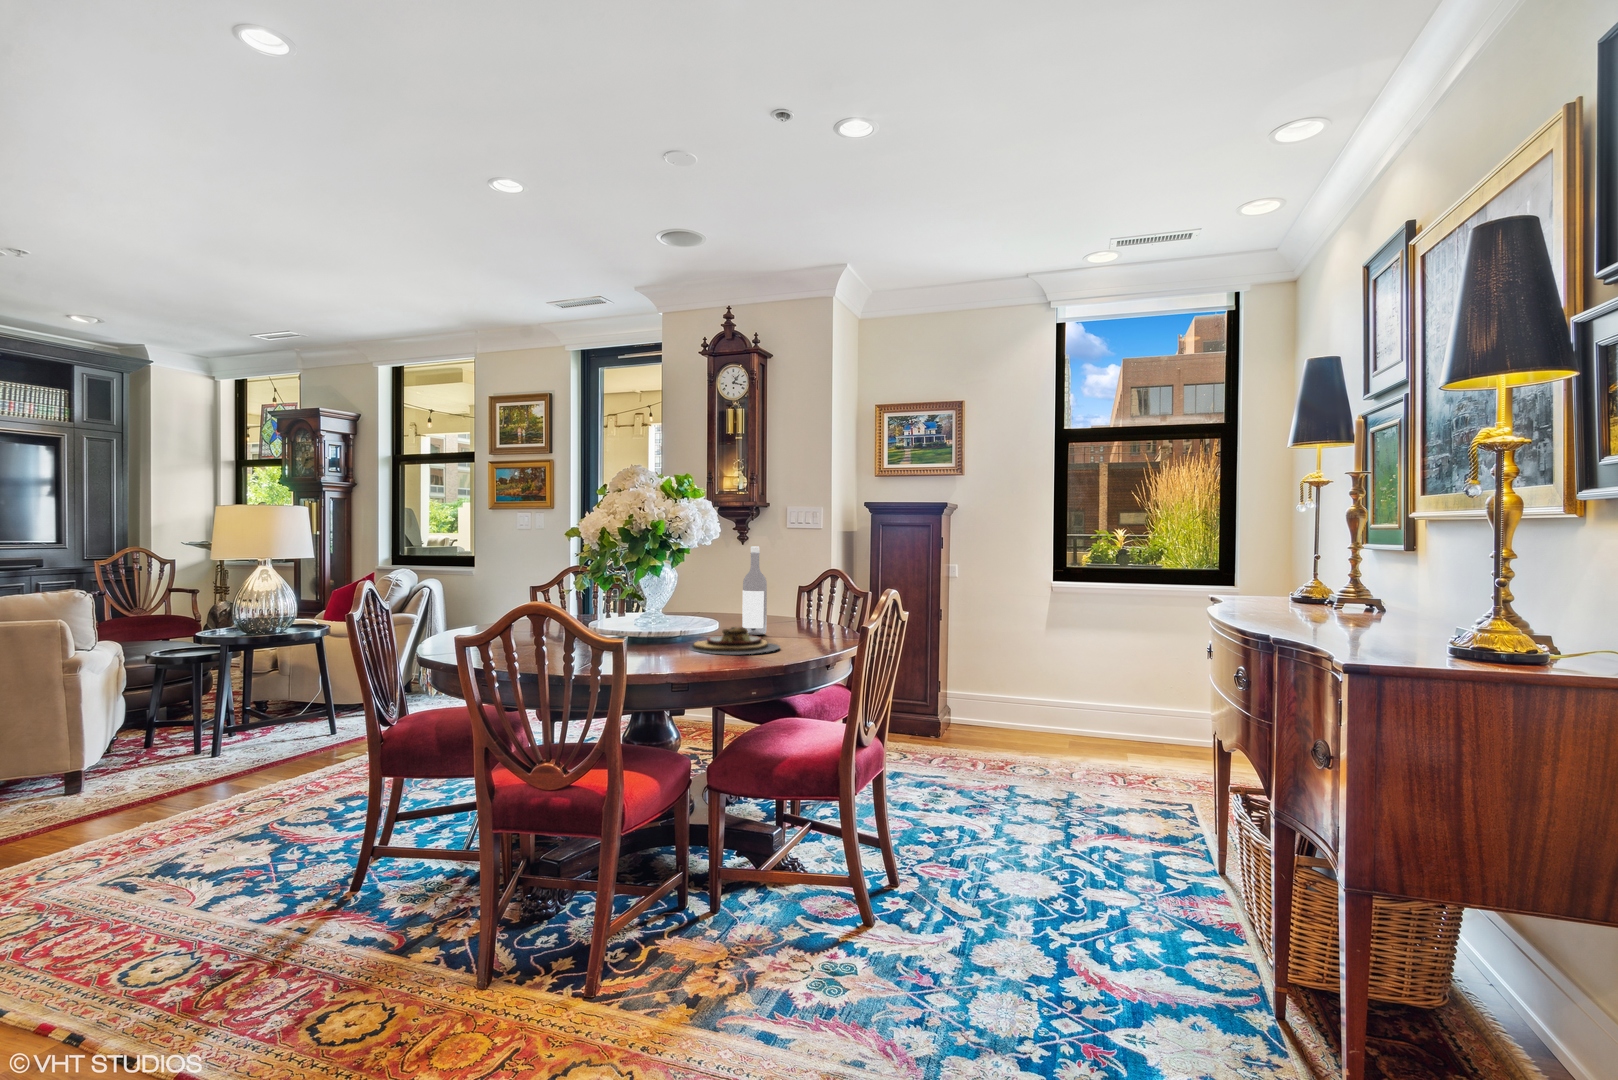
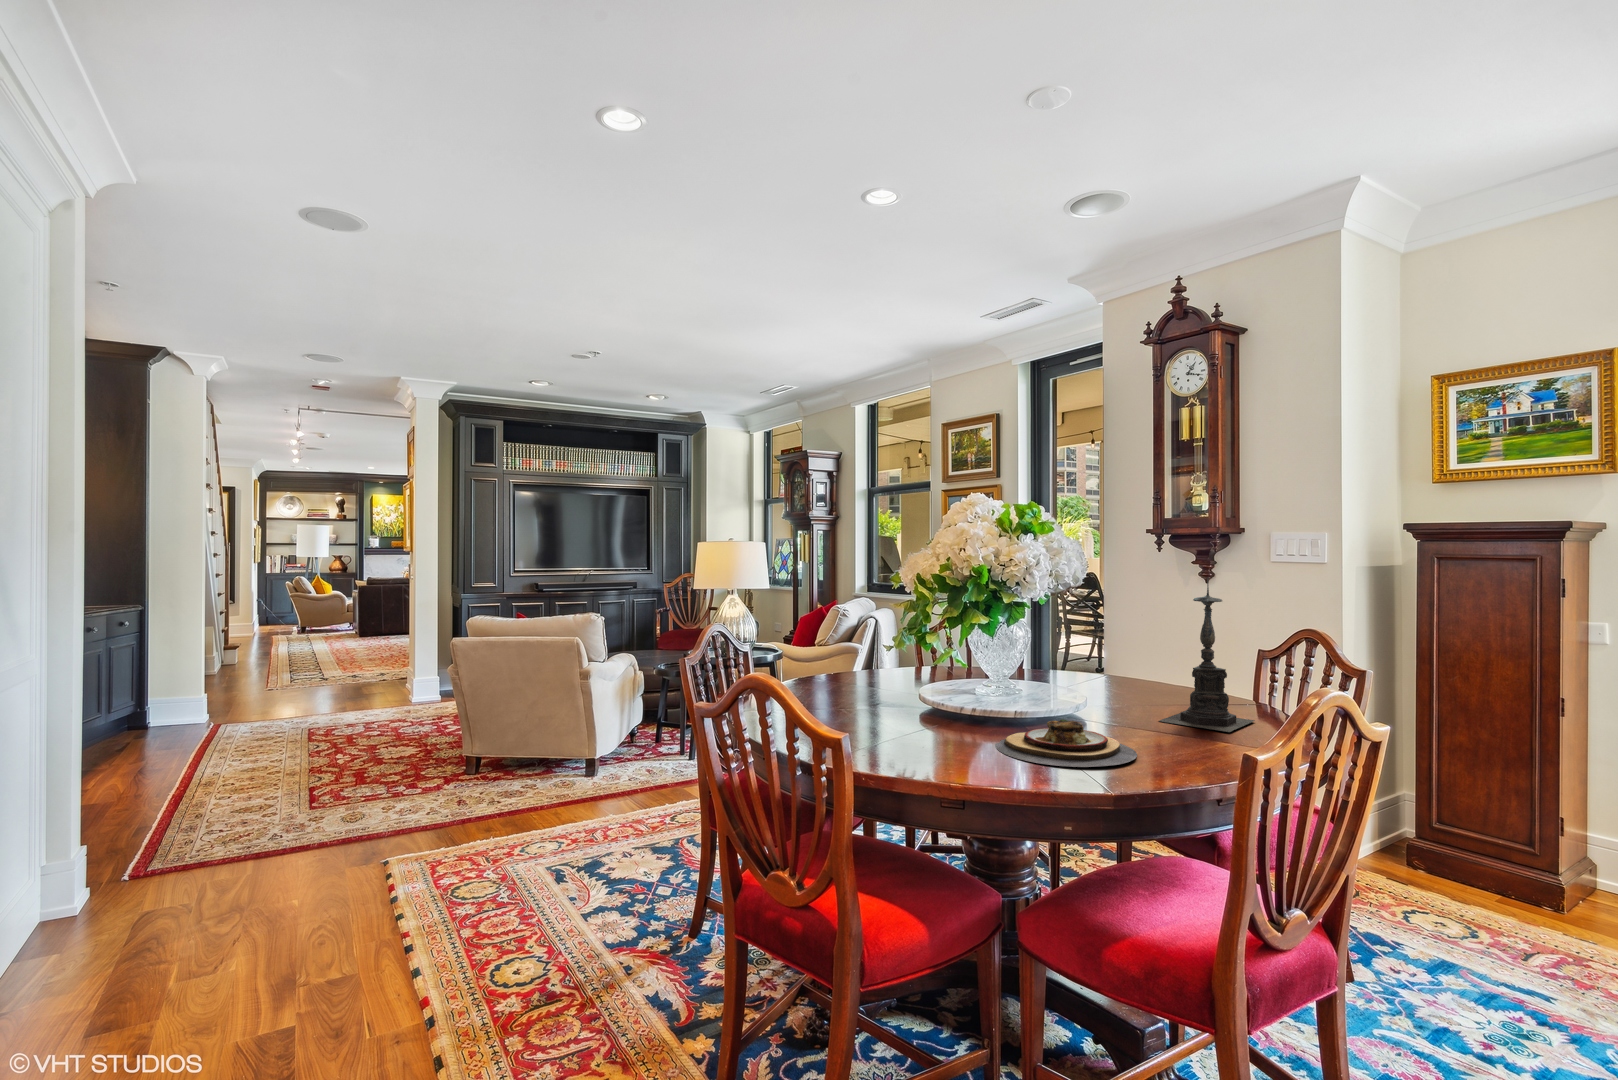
candle holder: none [767,533,819,632] -> present [1159,578,1255,732]
wine bottle: present [742,546,767,635] -> none [1111,598,1148,728]

